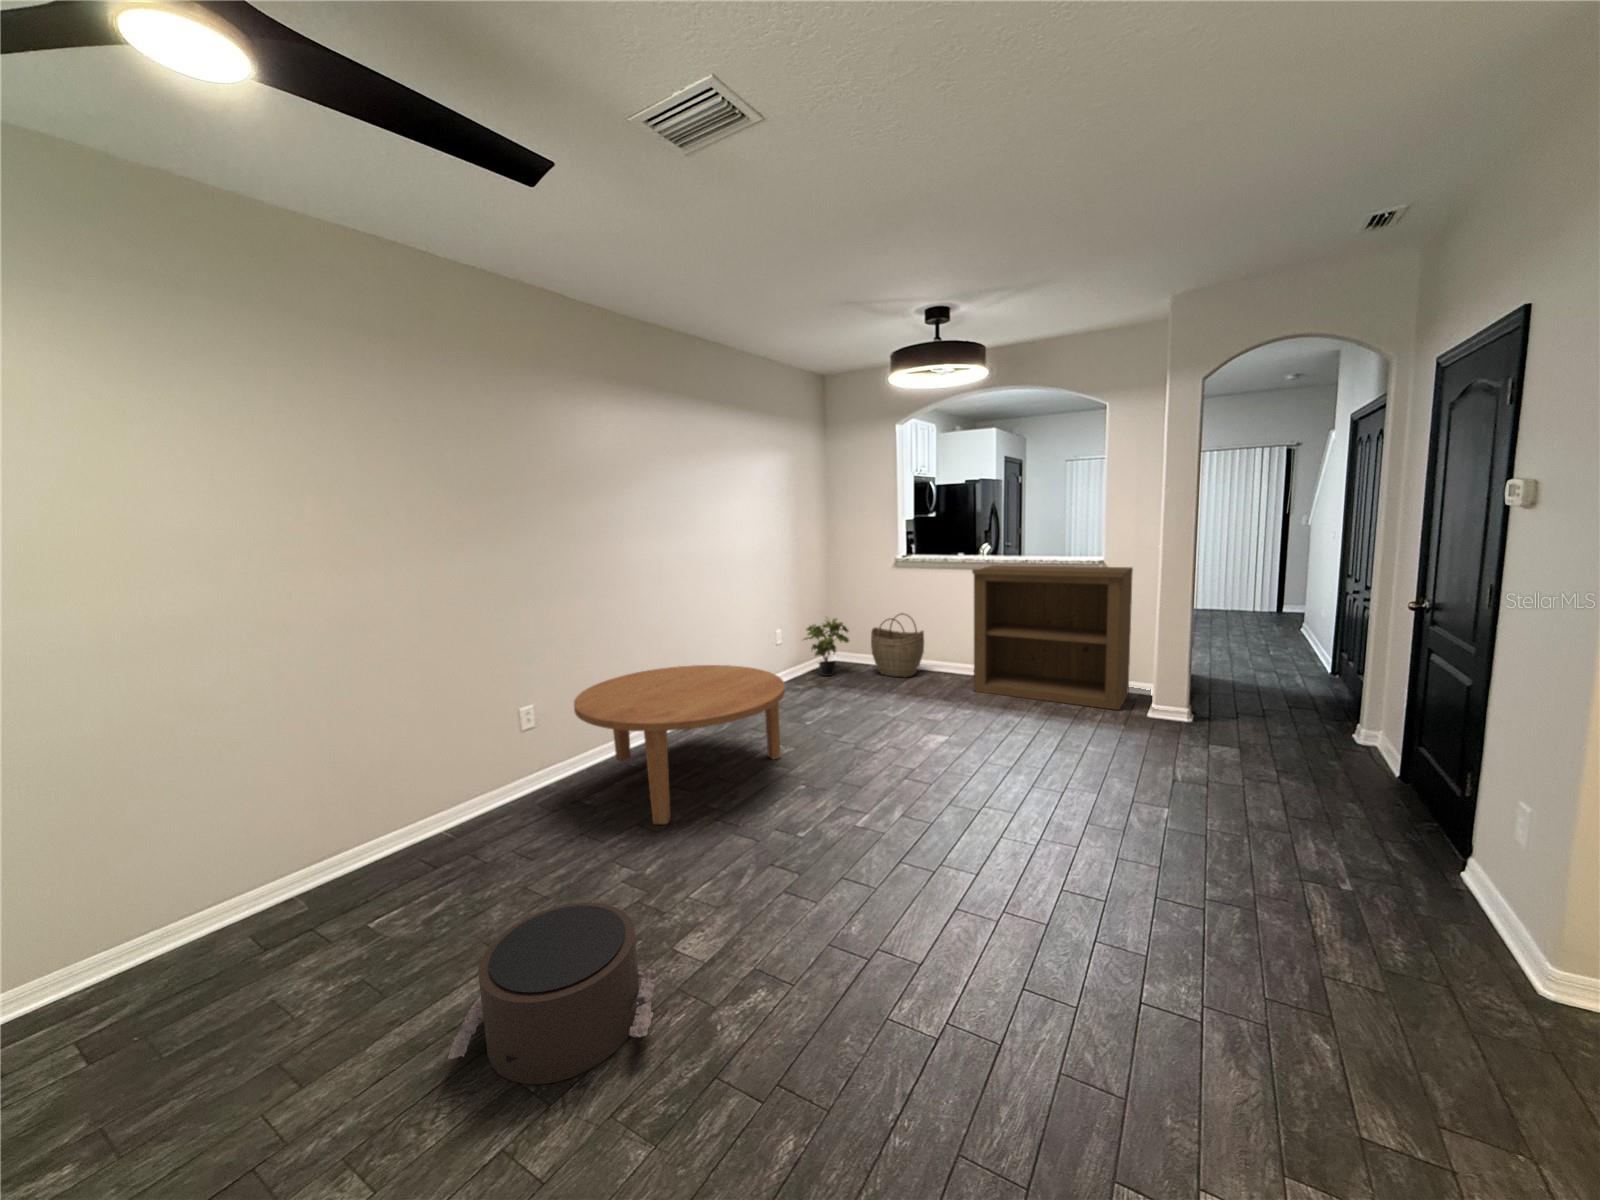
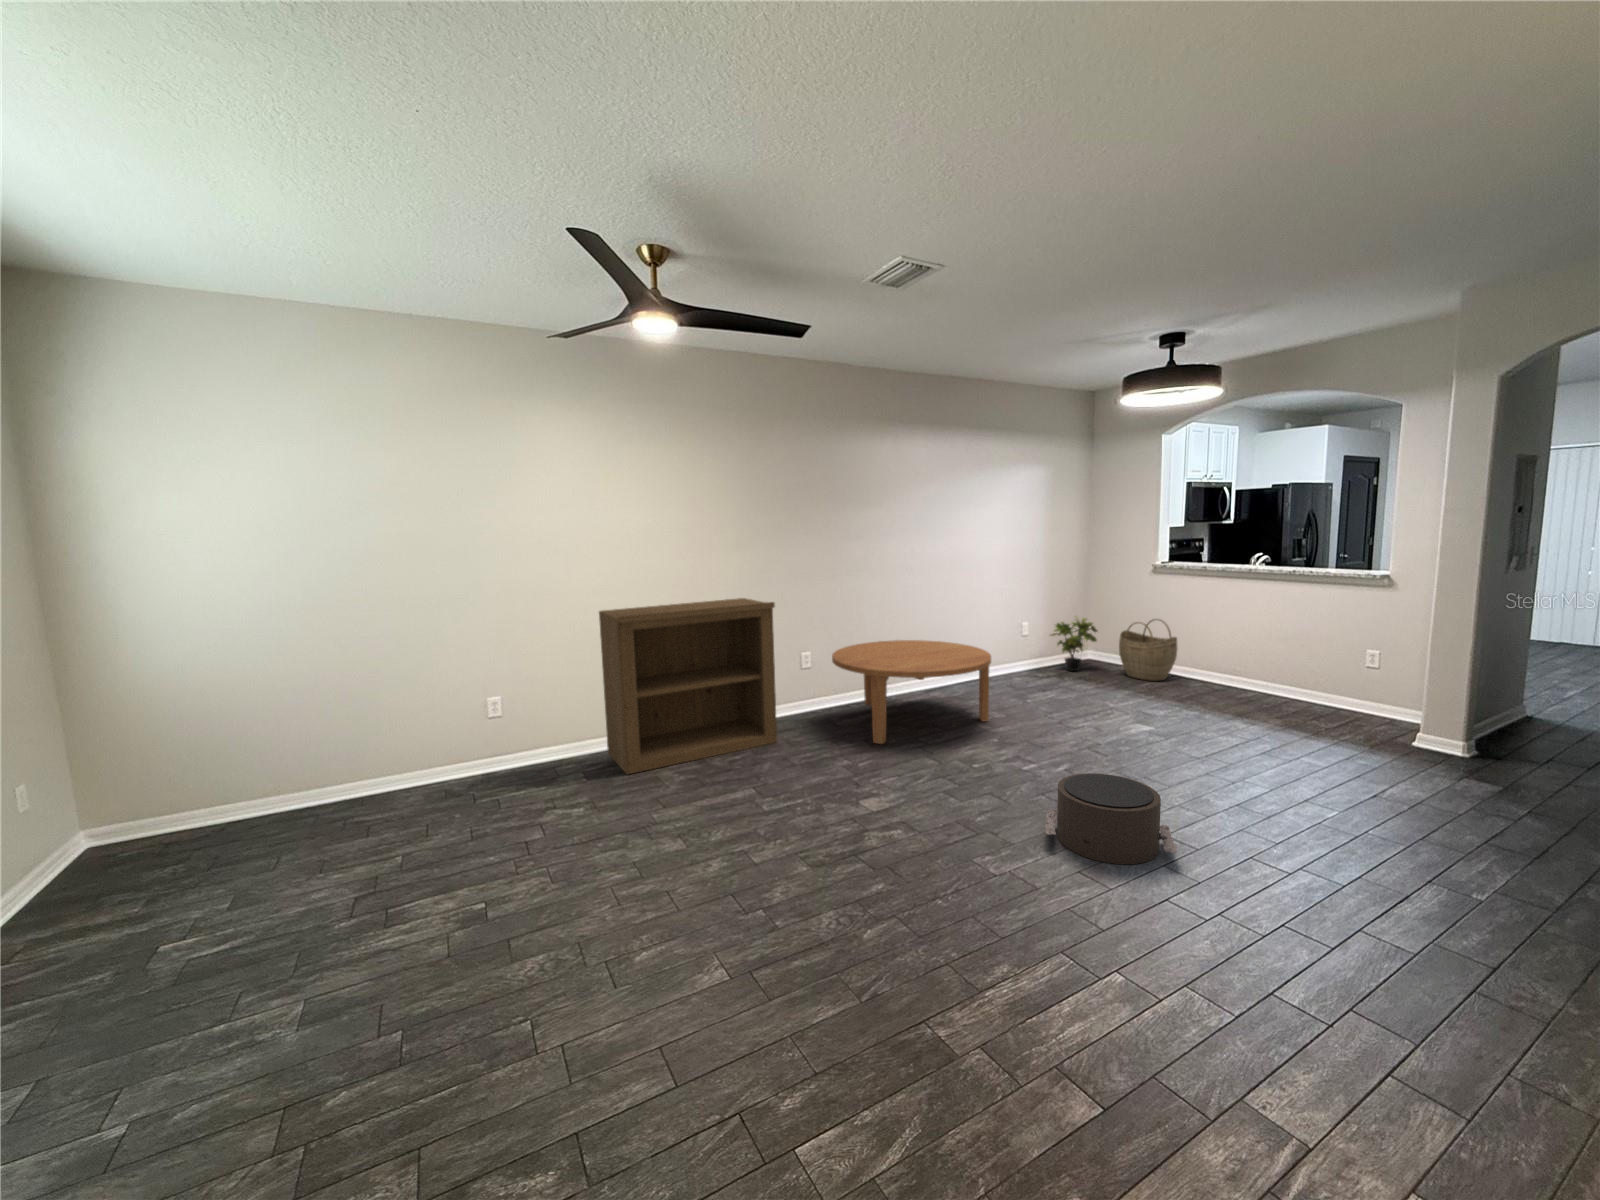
bookshelf: present [972,565,1133,710] -> present [599,598,777,775]
pouf: present [448,903,656,1084] -> present [1045,773,1177,864]

